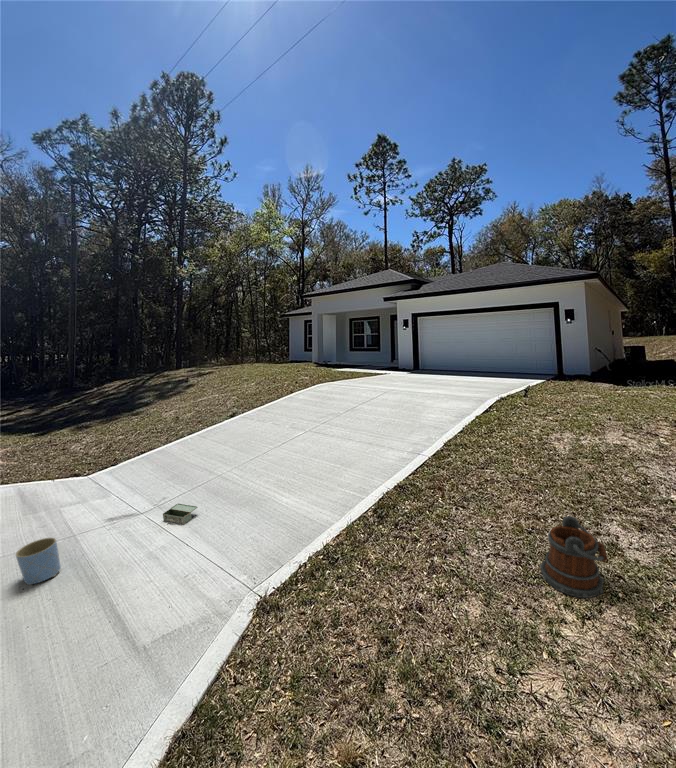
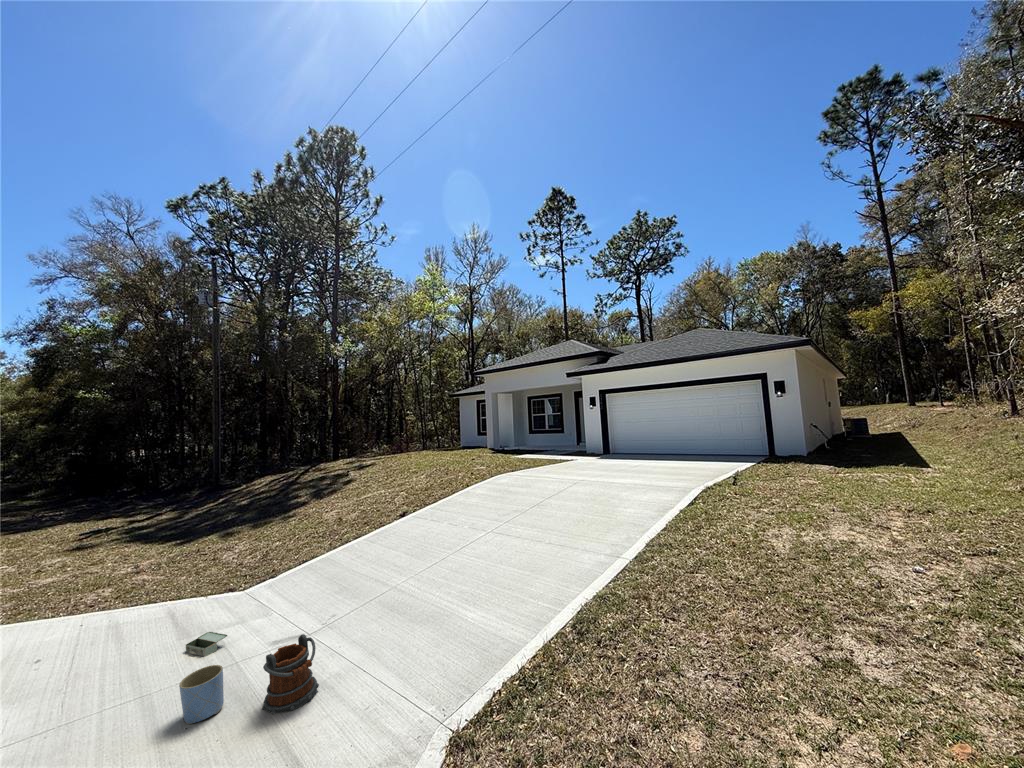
toolbox: present [163,504,197,524] -> present [186,632,227,656]
bucket: present [540,516,608,598] -> present [262,634,319,714]

